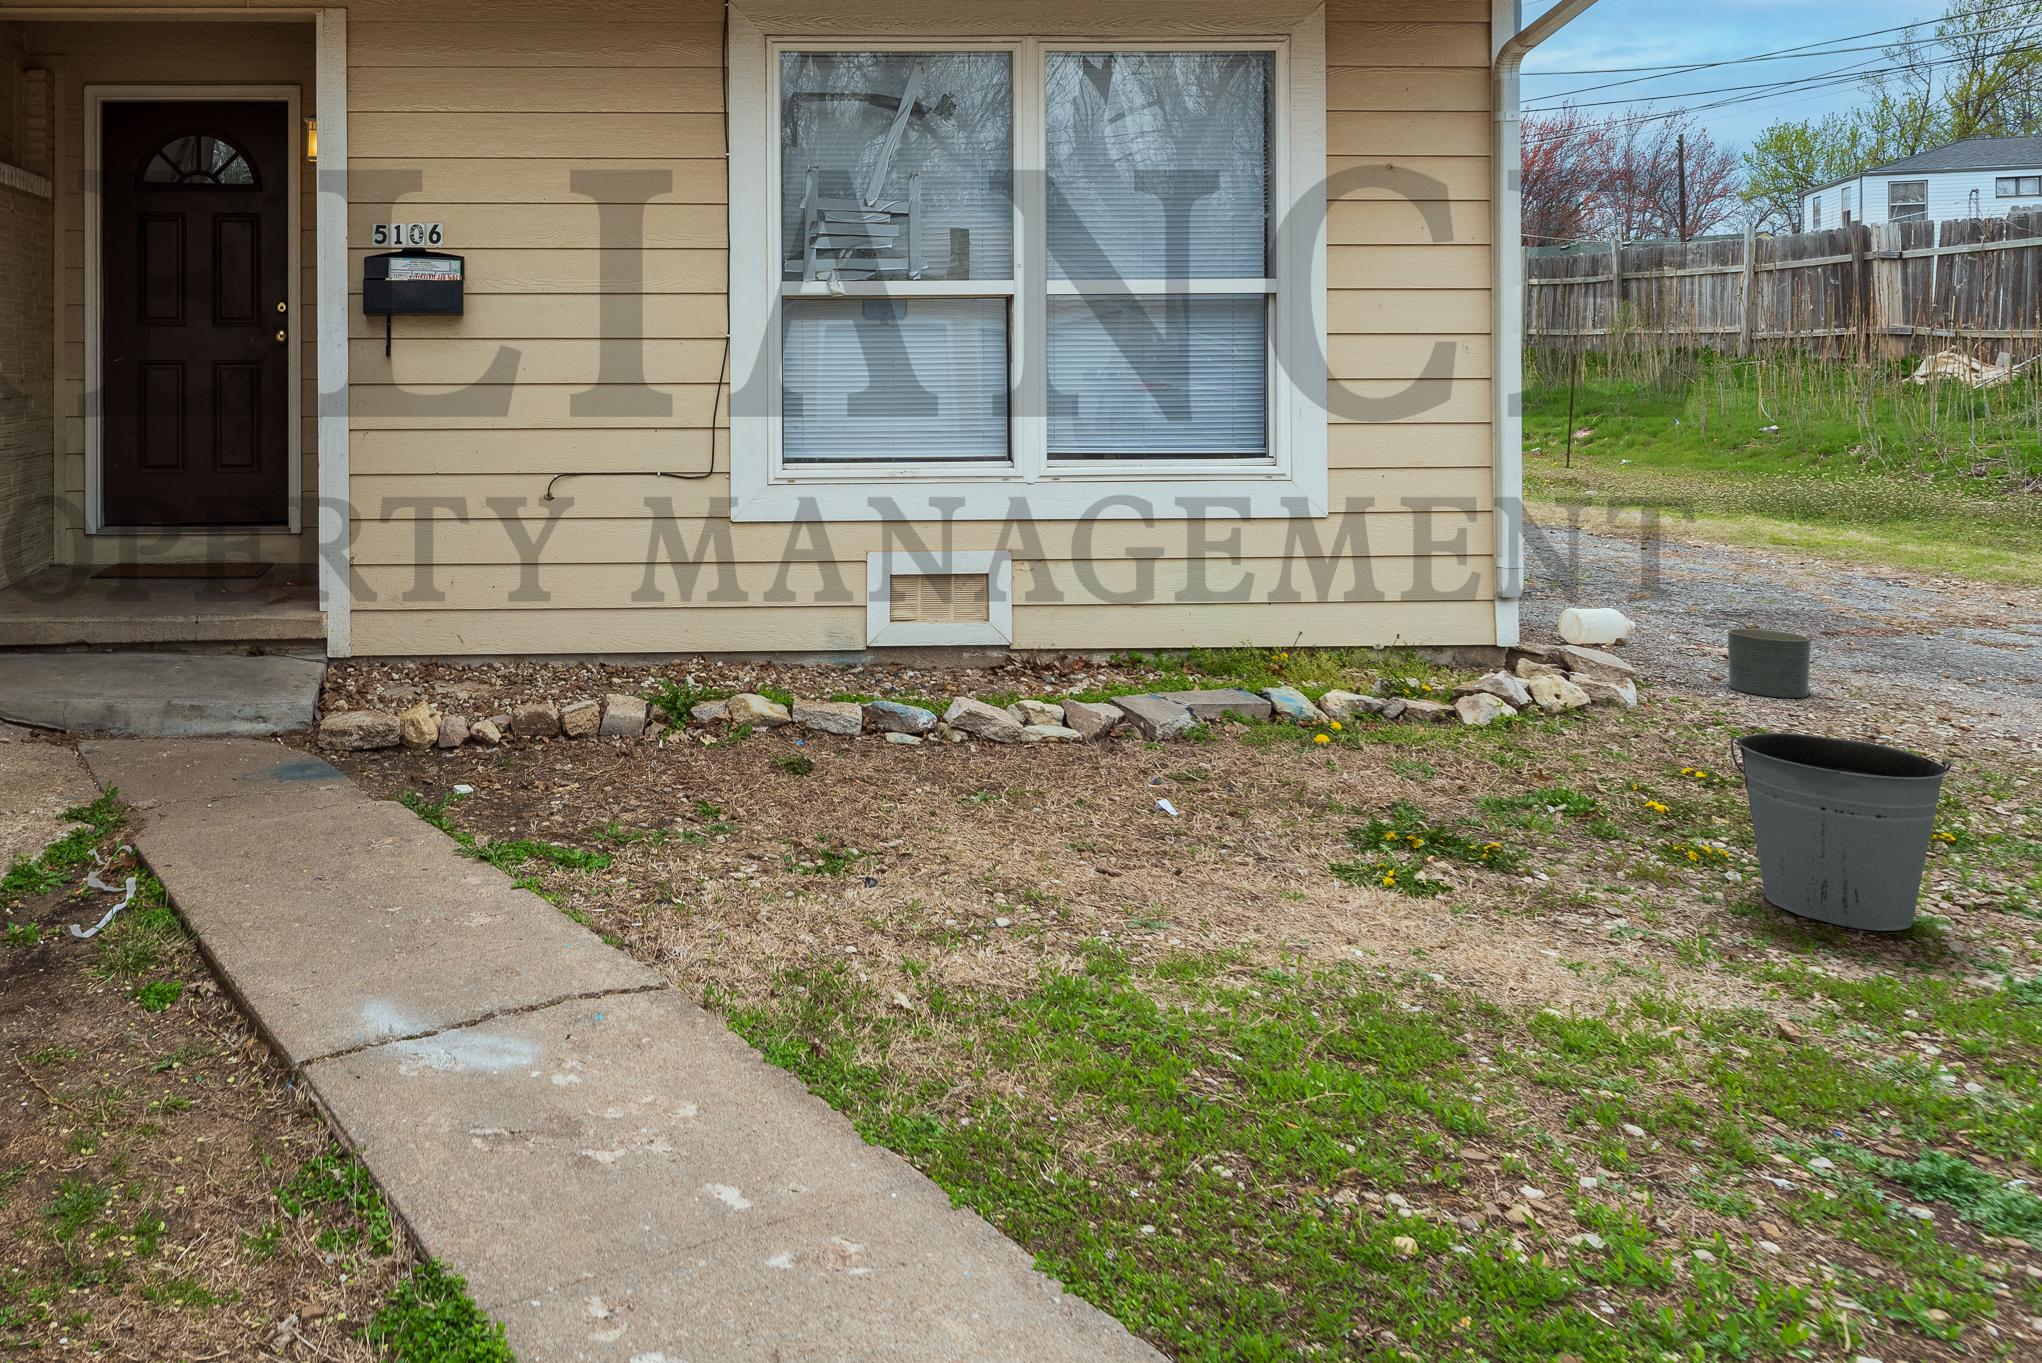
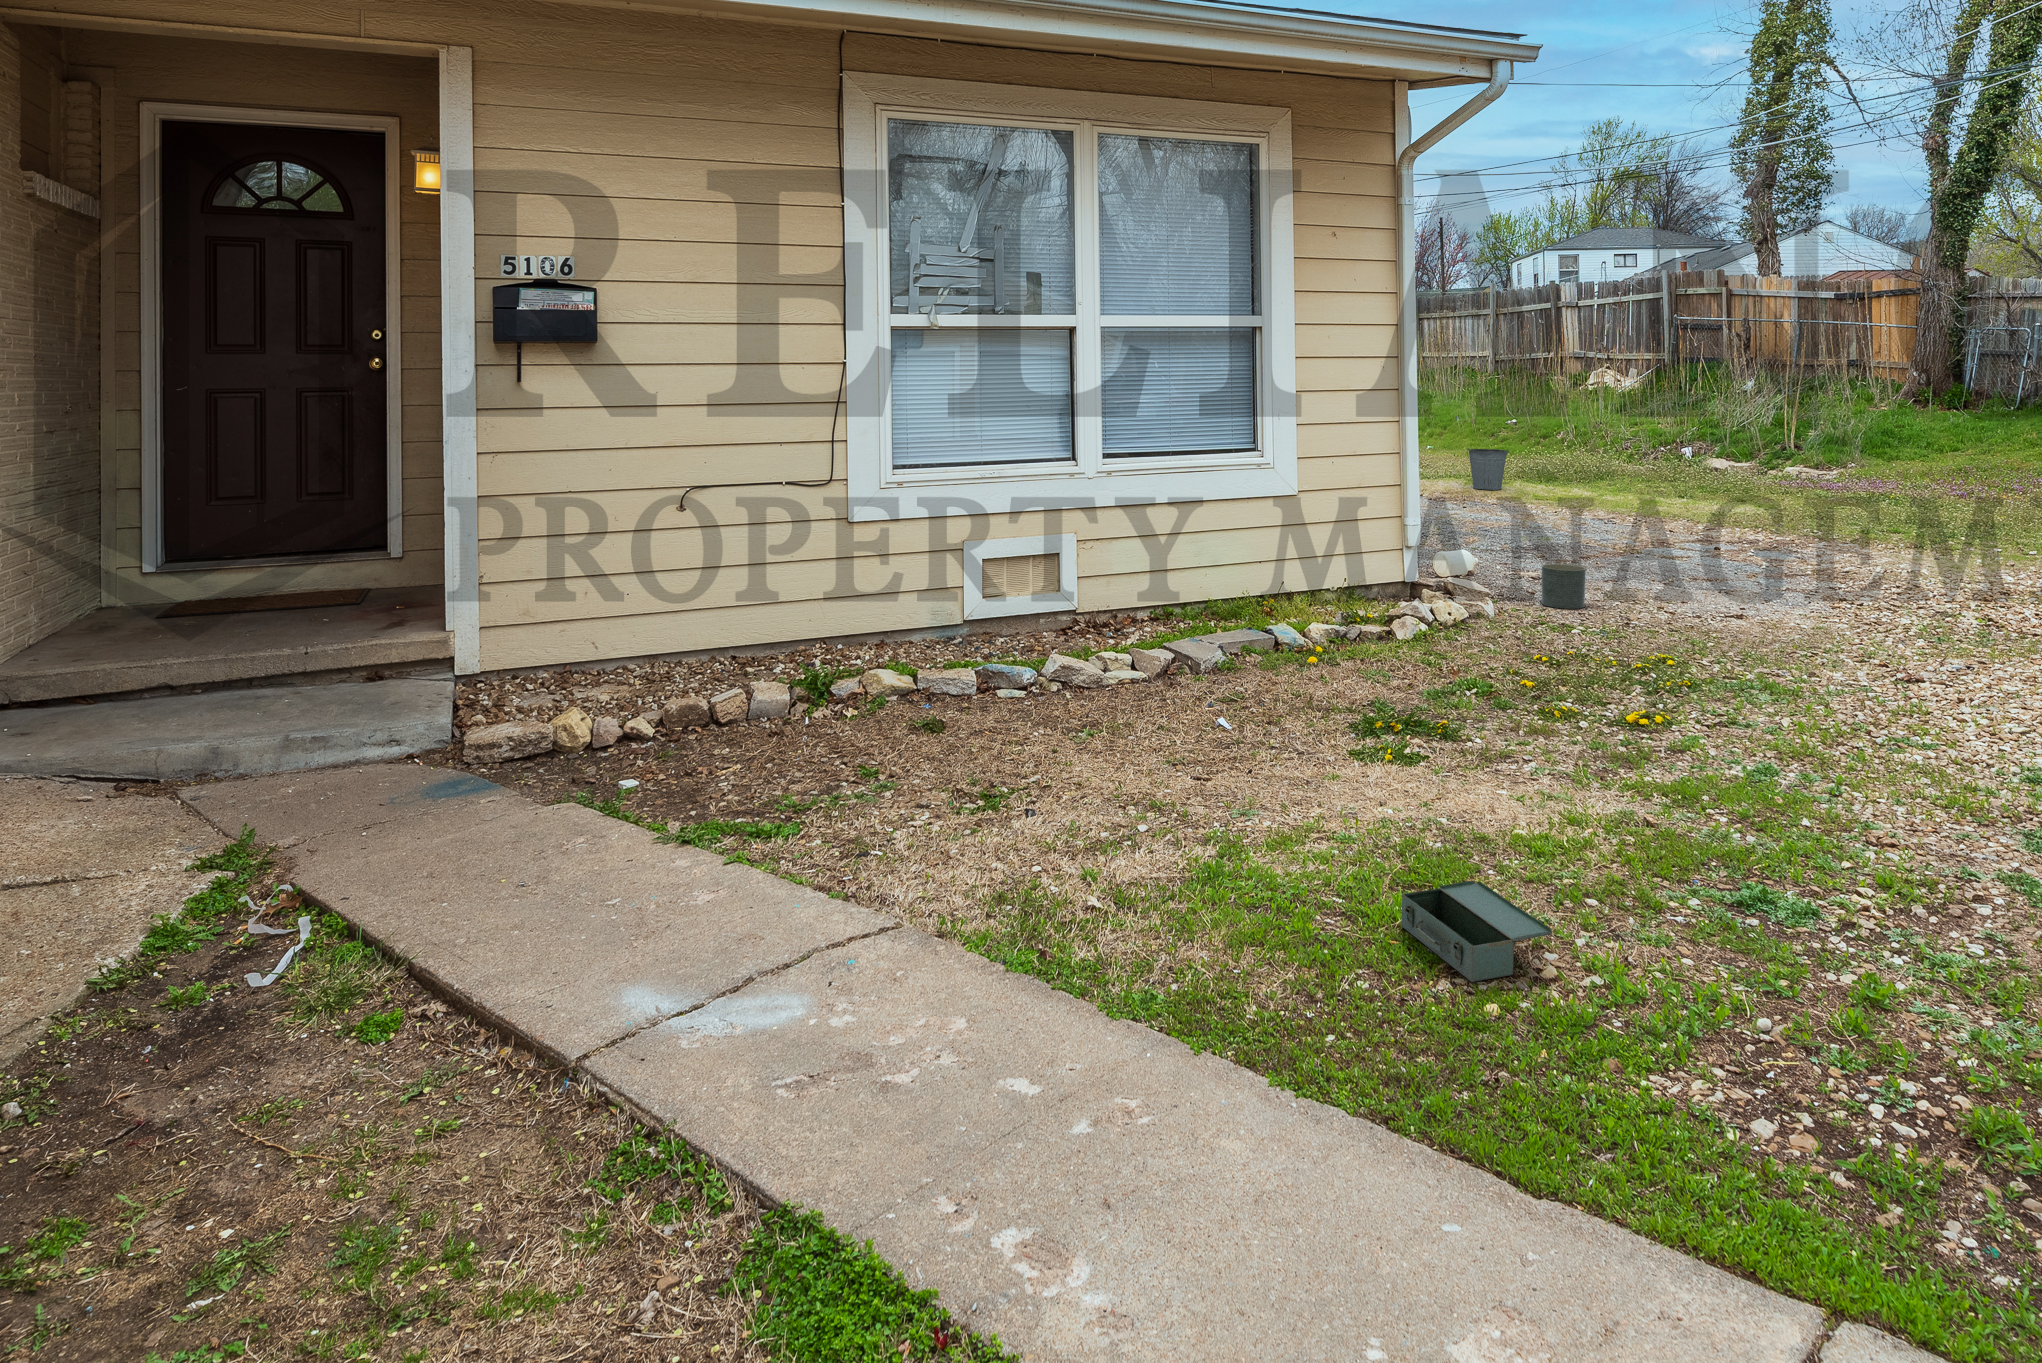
bucket: present [1730,733,1951,931] -> present [1467,448,1509,490]
toolbox: none [1310,1068,1539,1217] -> present [1401,881,1552,982]

